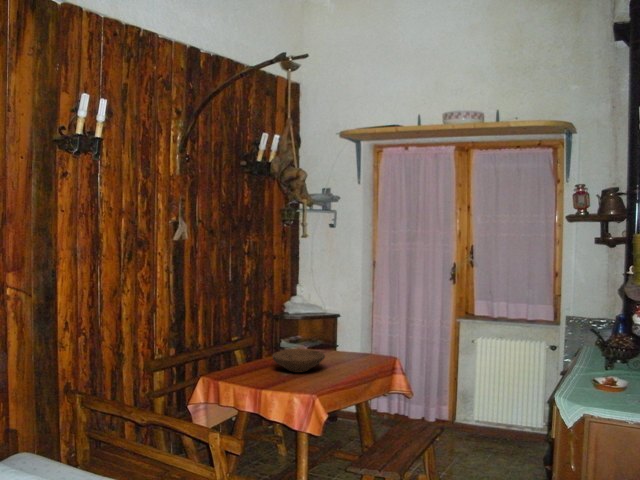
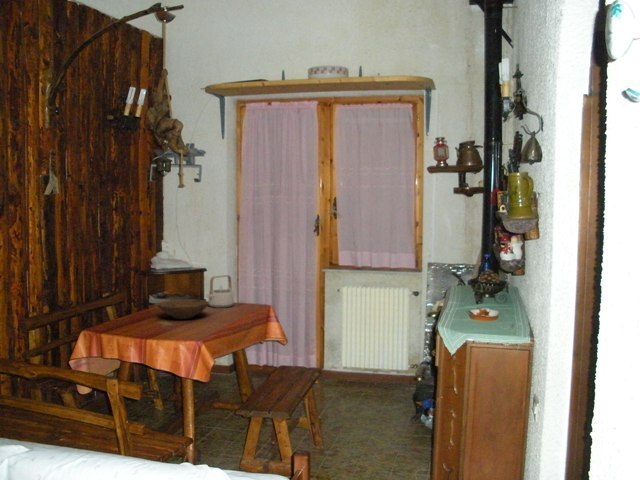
teapot: none [327,325,356,359] -> present [206,275,234,308]

